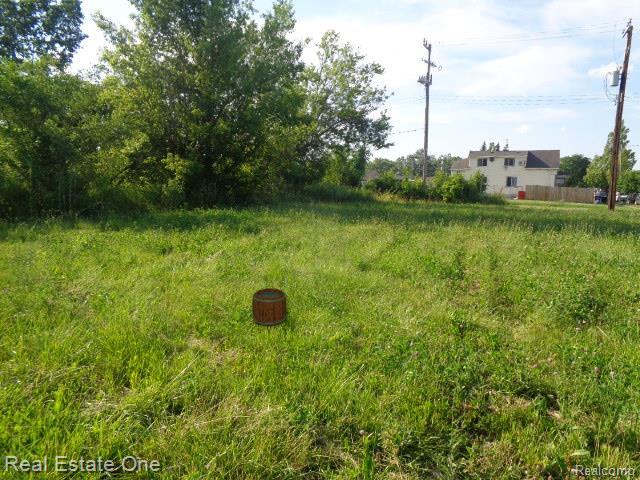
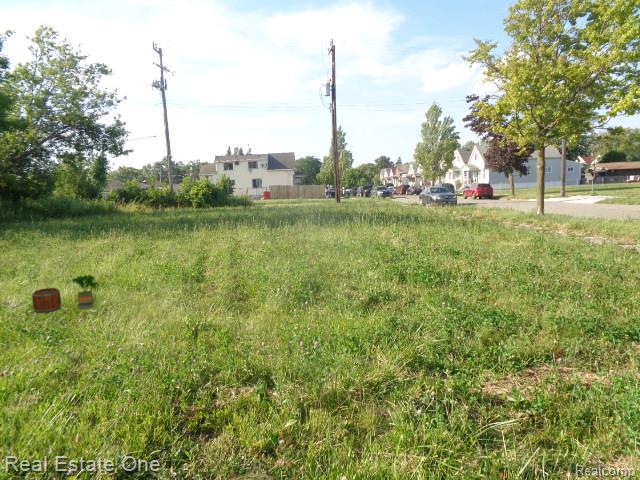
potted tree: none [301,279,336,333] -> present [72,275,97,309]

